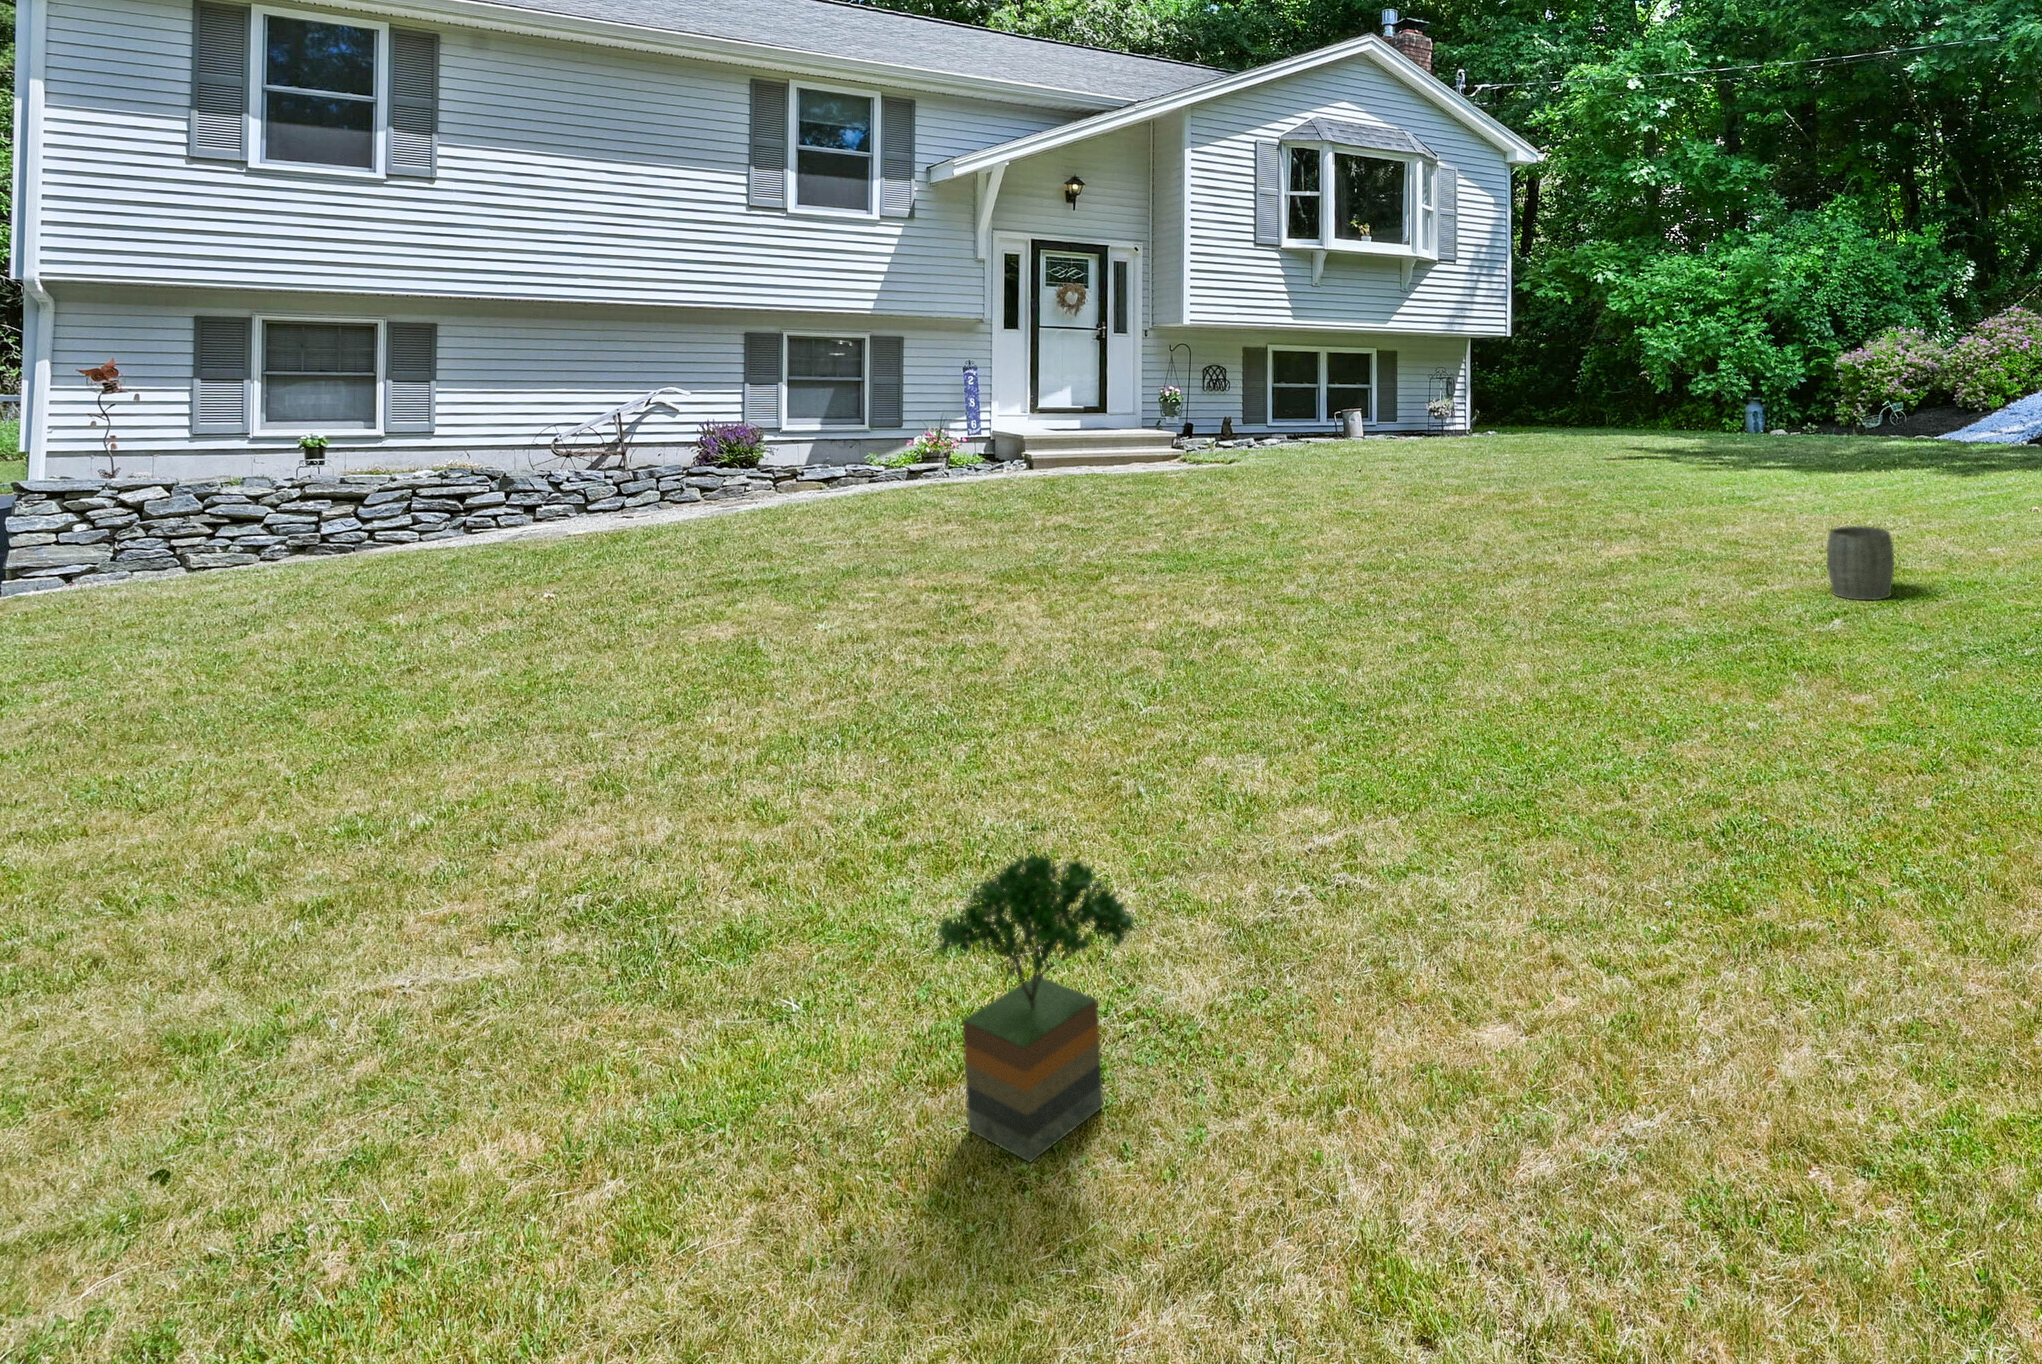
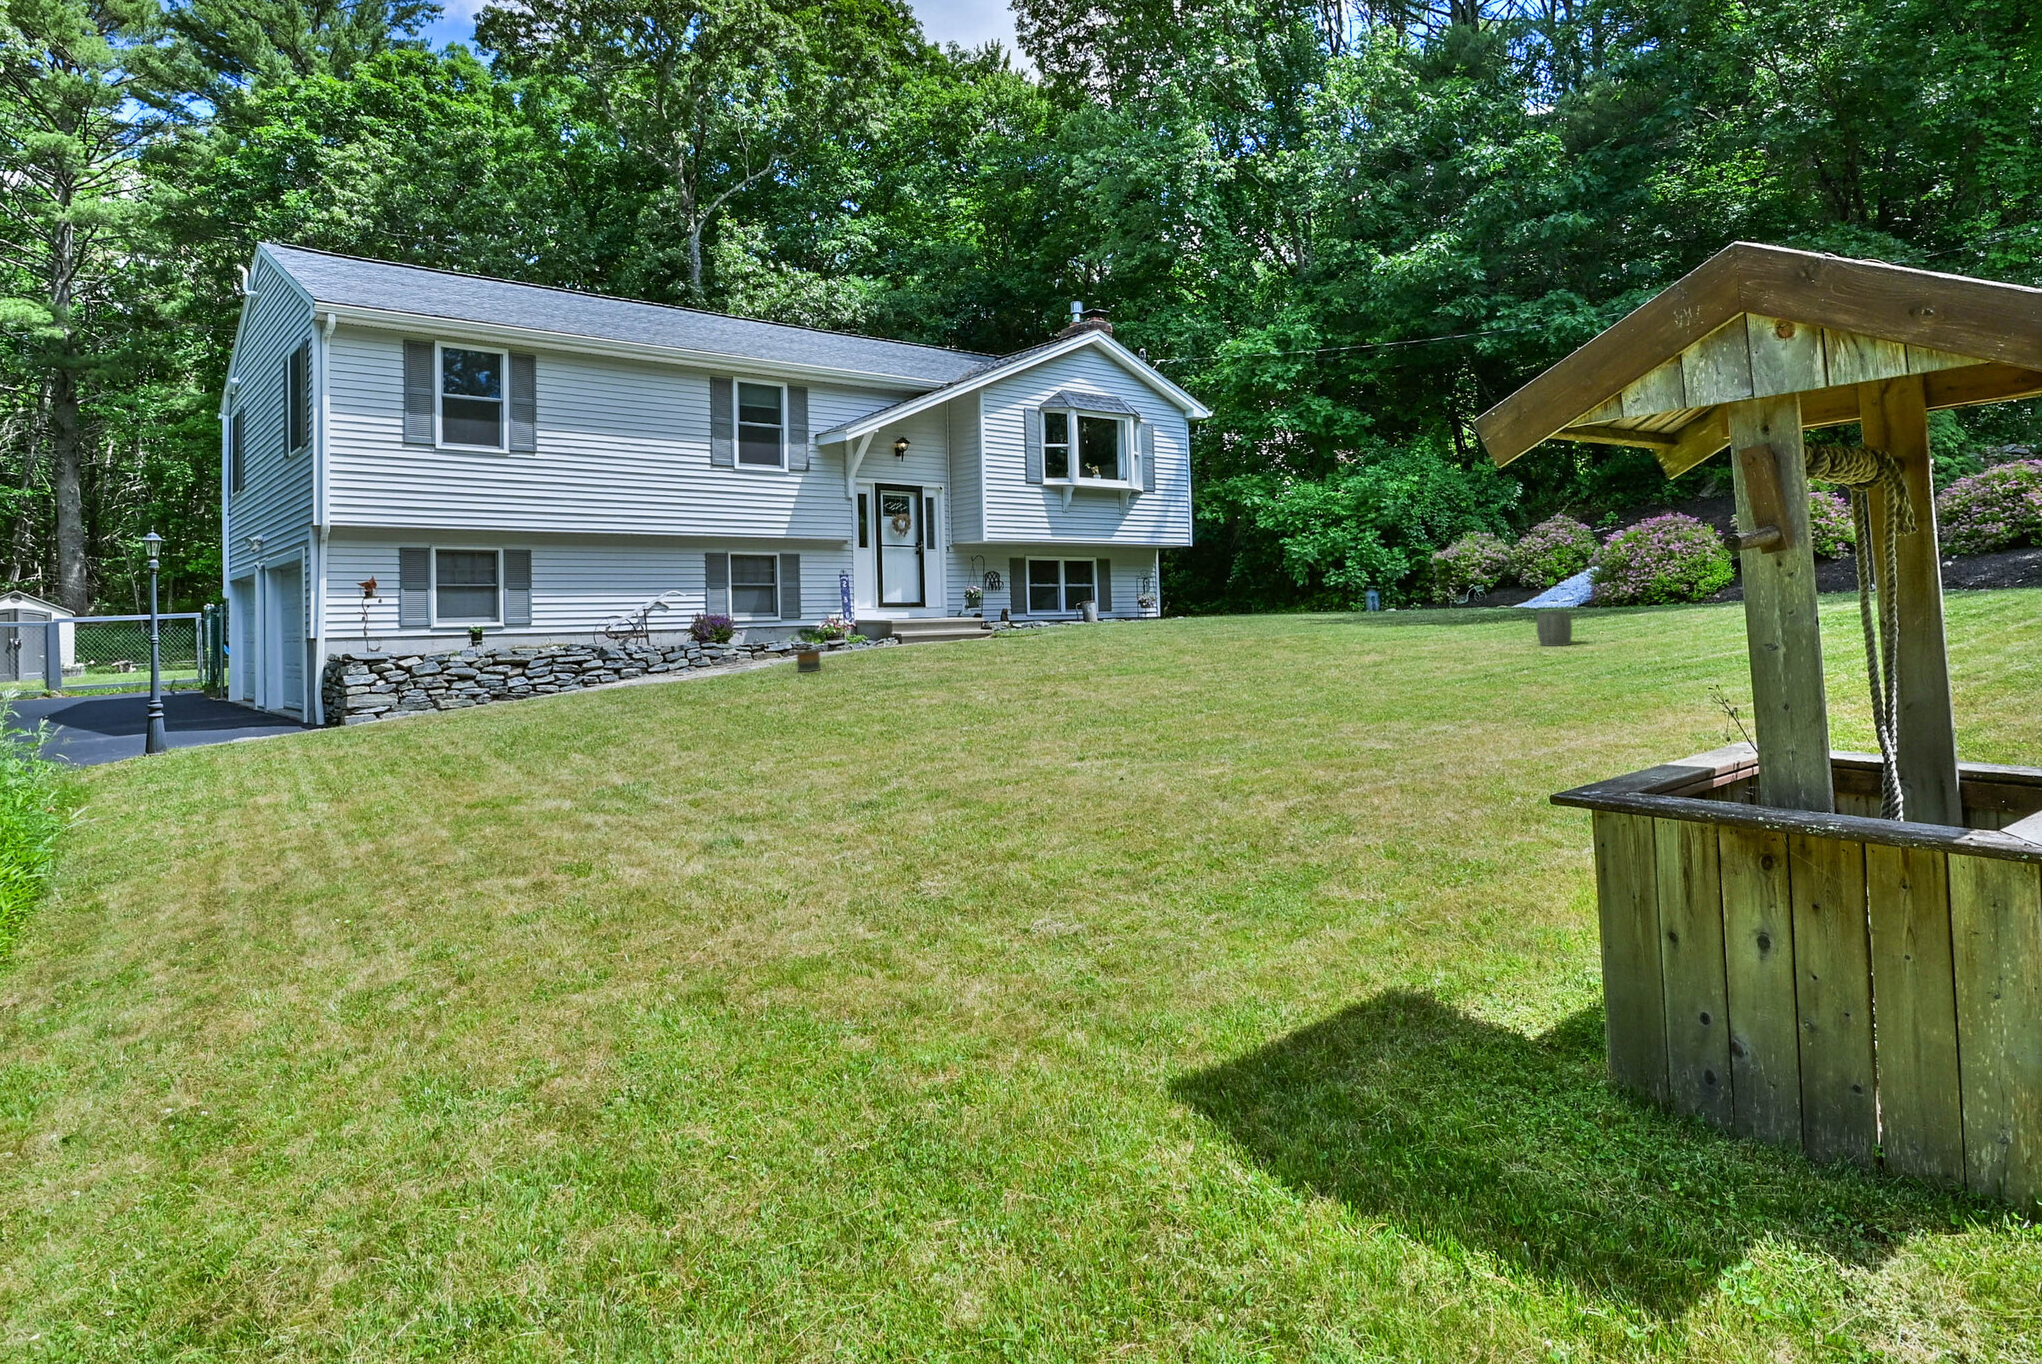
potted tree: present [934,855,1135,1162] -> present [792,627,825,672]

